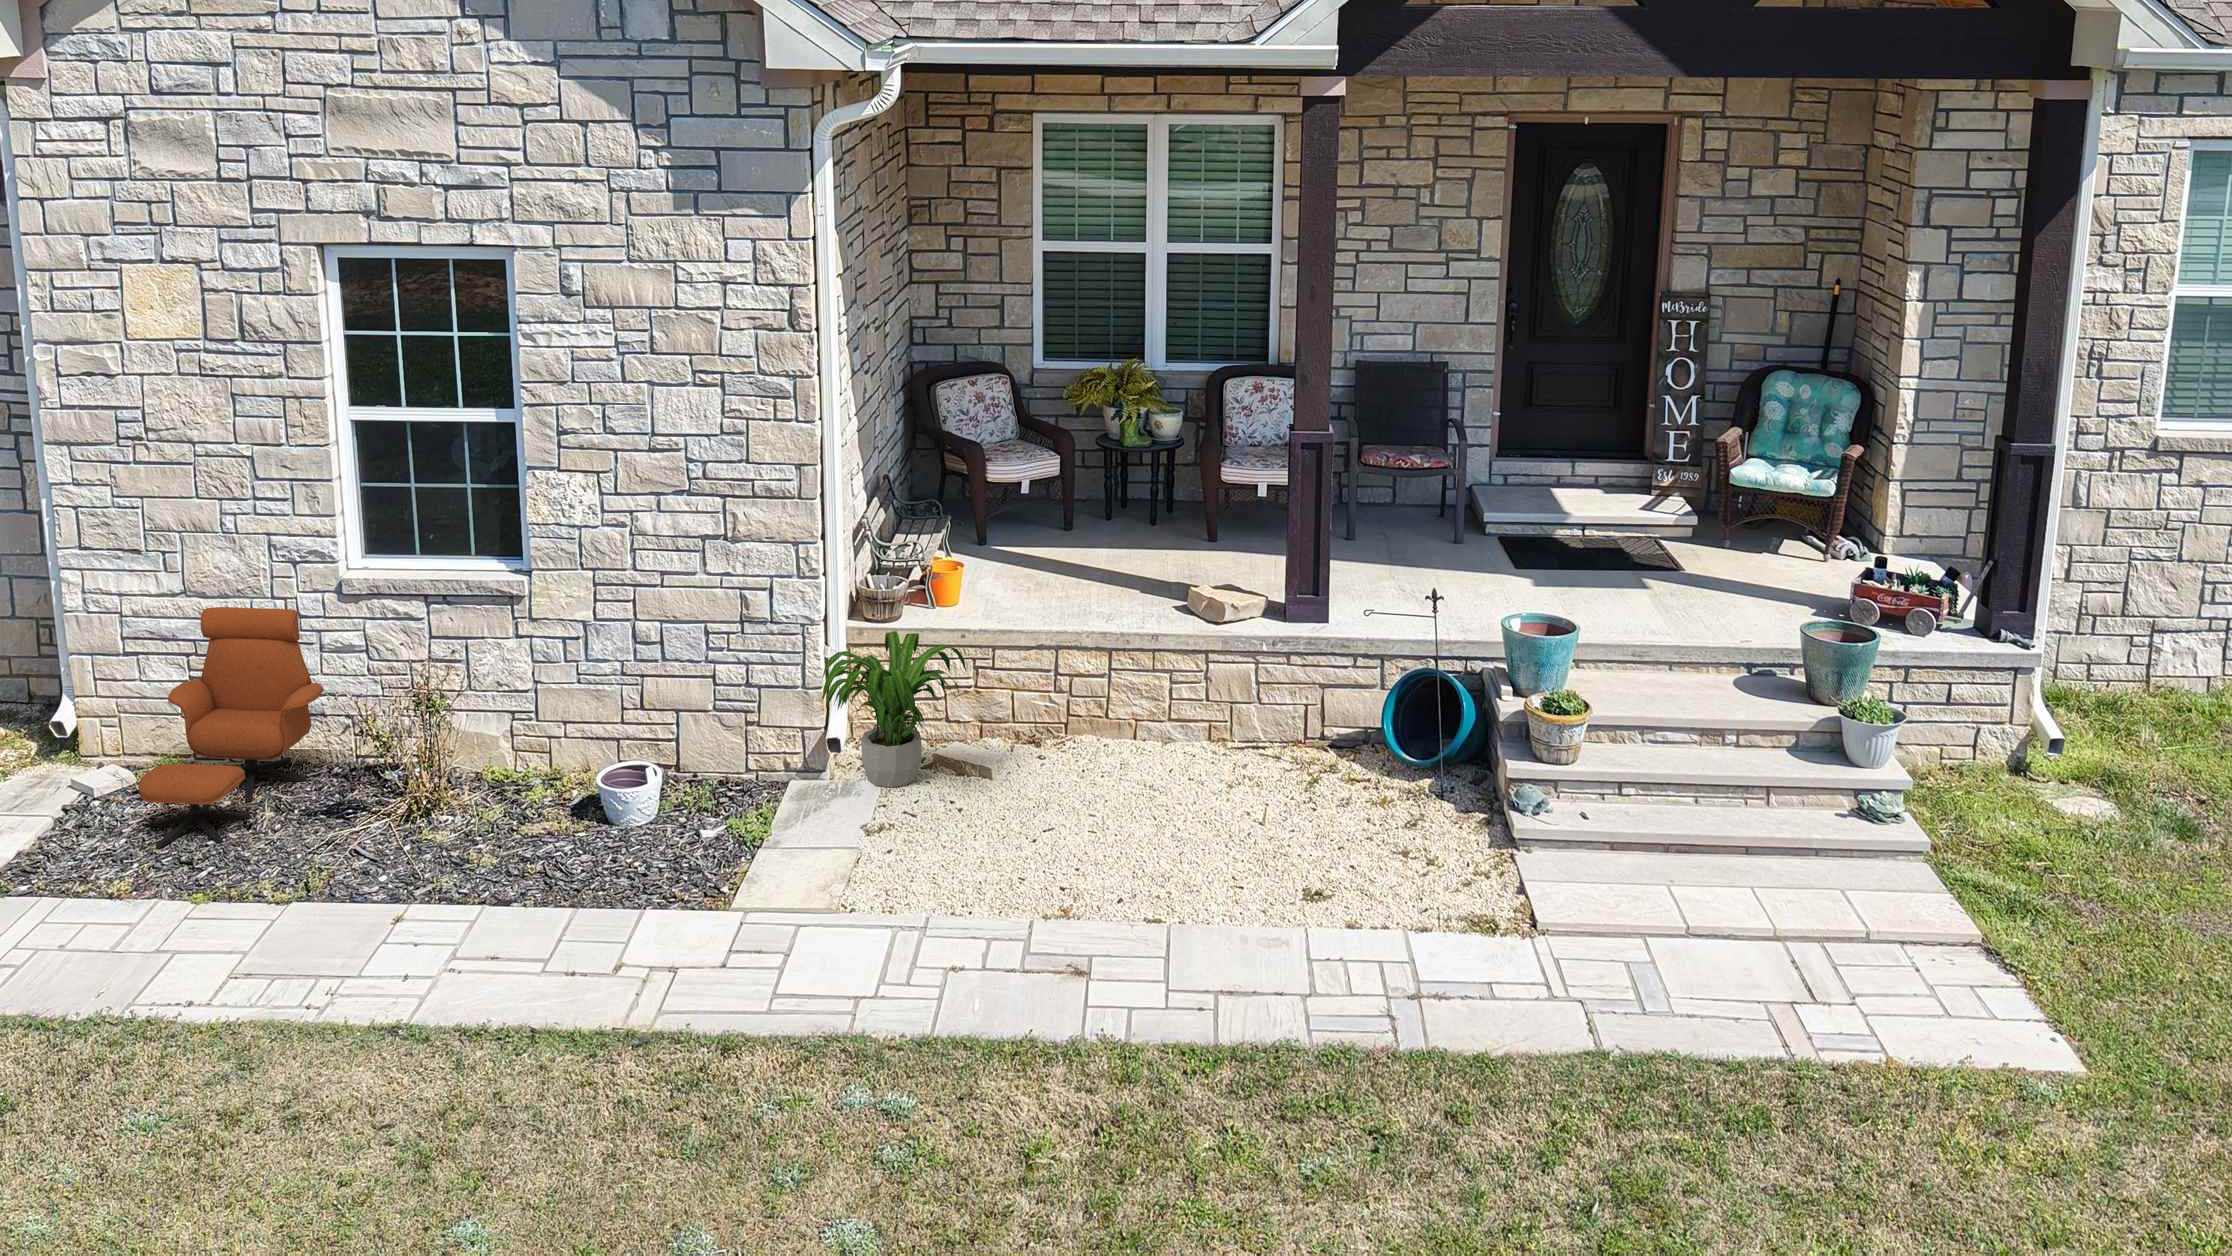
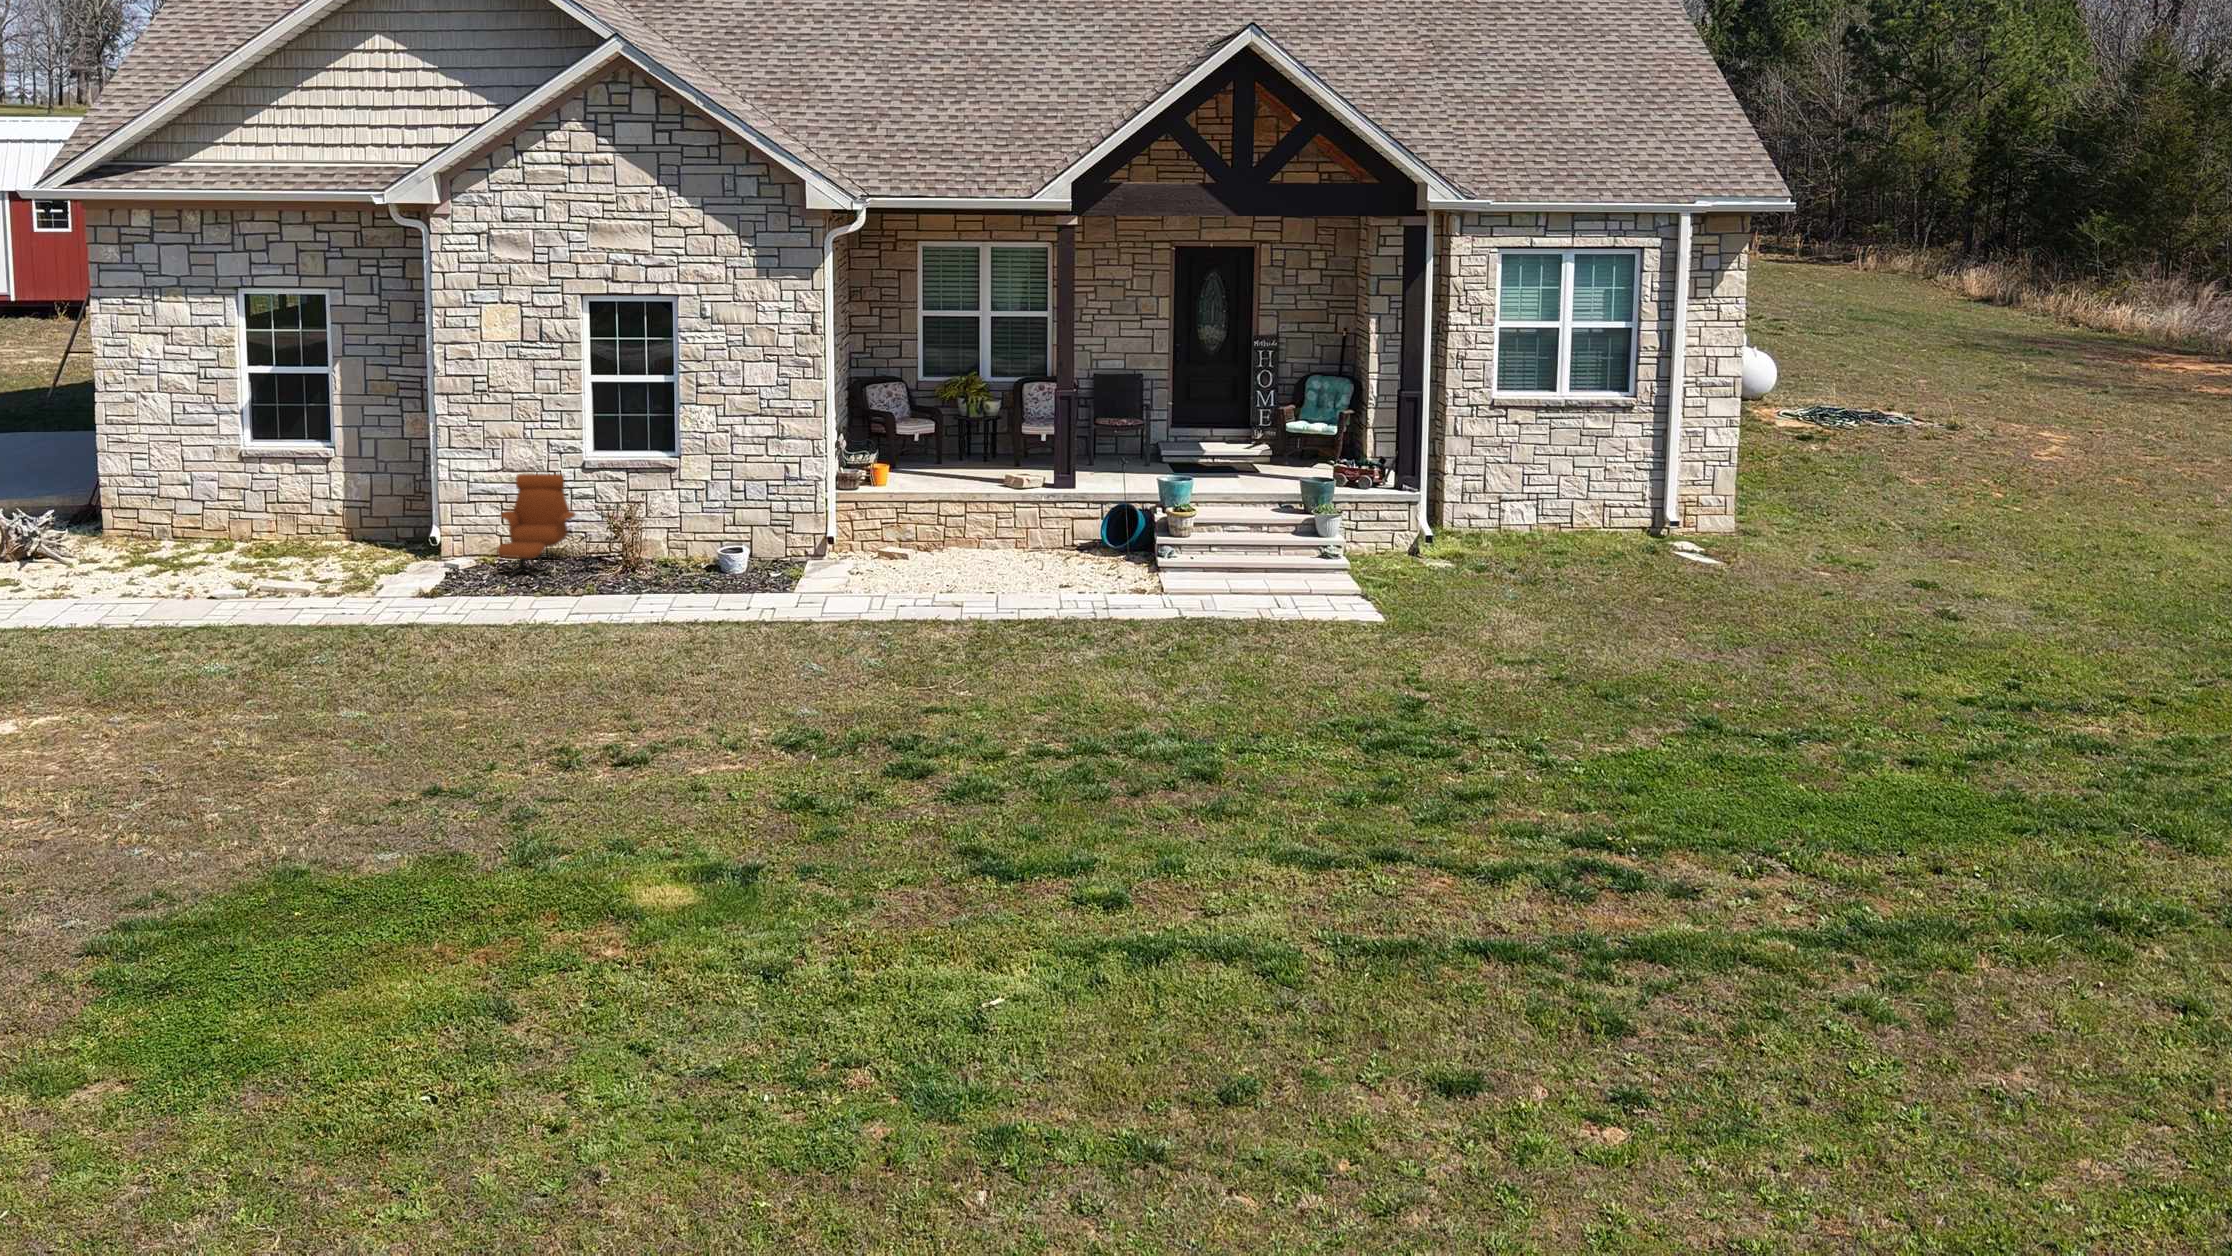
potted plant: present [822,631,966,787] -> none [823,487,895,559]

